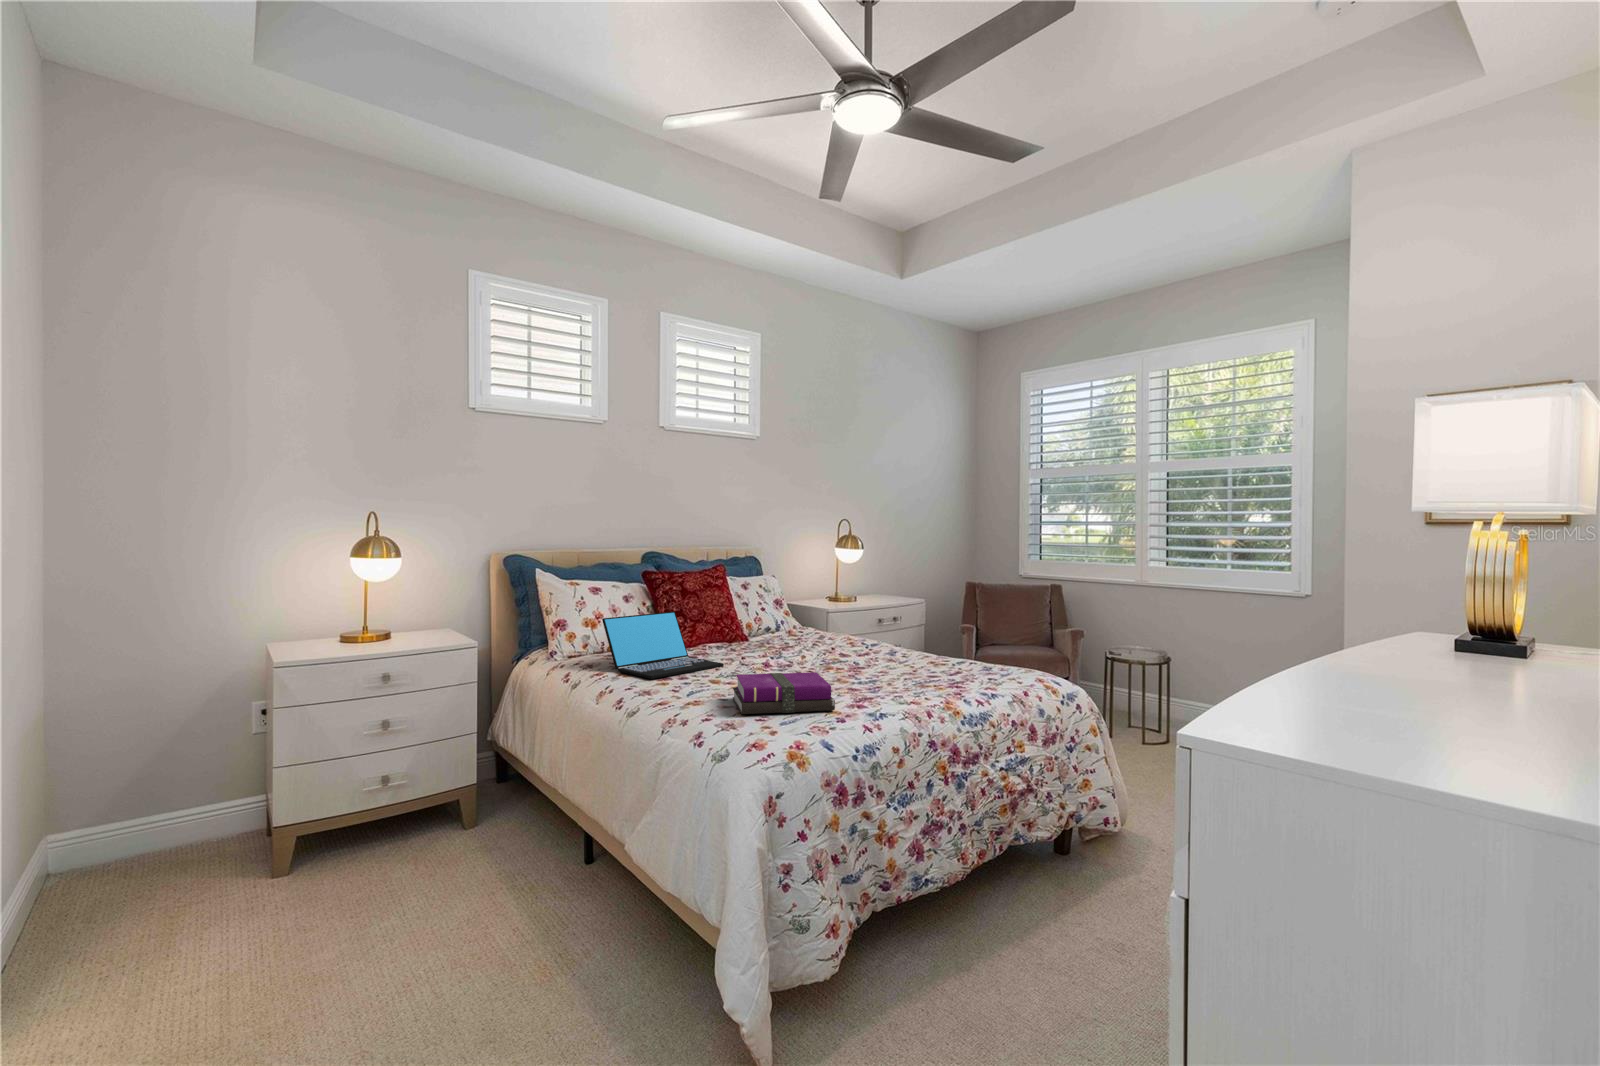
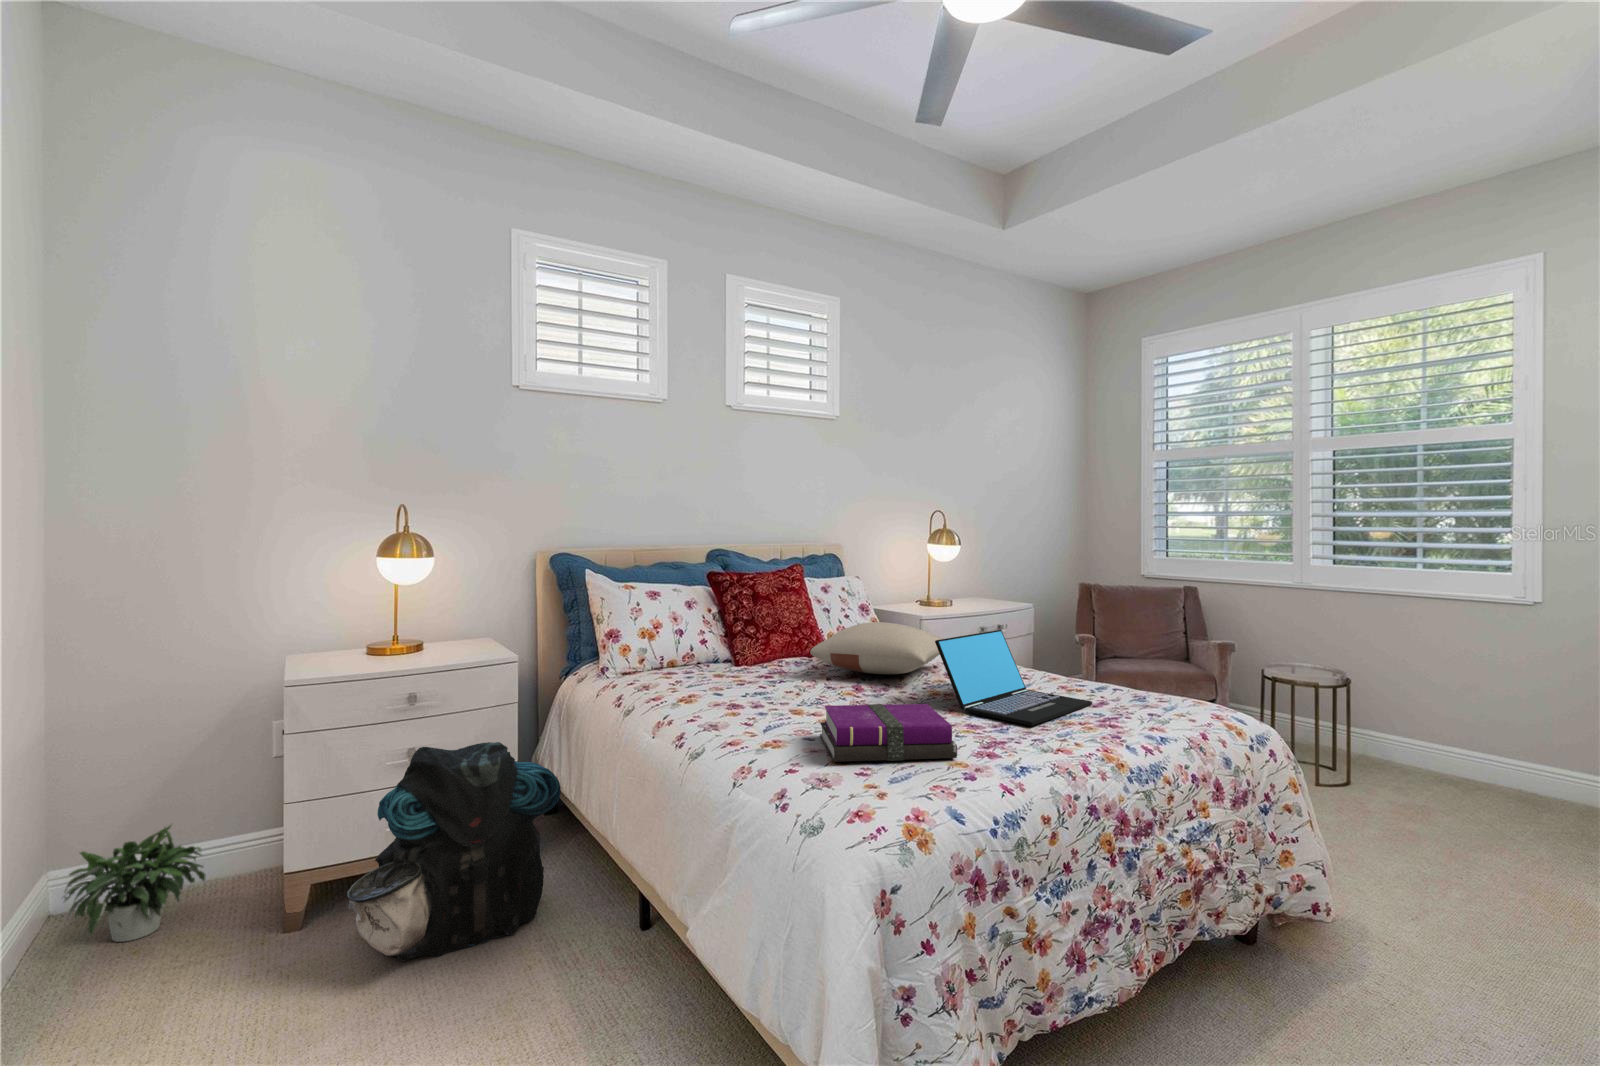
laptop: present [602,612,724,679] -> present [935,630,1092,726]
pillow: none [729,613,850,655] -> present [810,622,943,674]
backpack: none [341,713,518,893] -> present [347,742,561,962]
potted plant: none [43,789,199,923] -> present [15,825,206,984]

